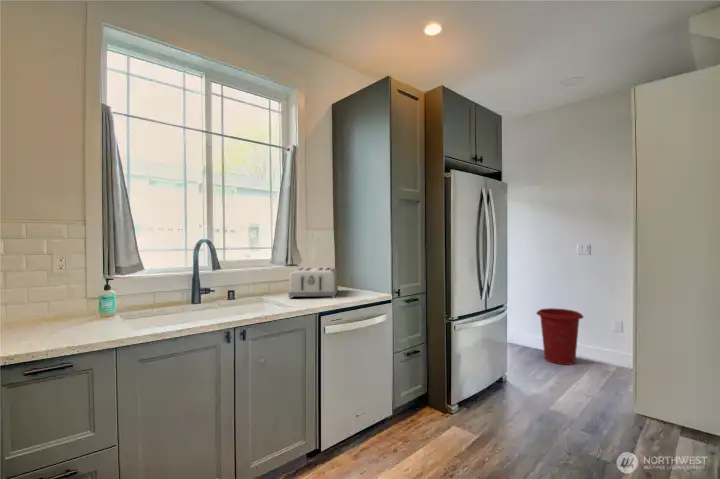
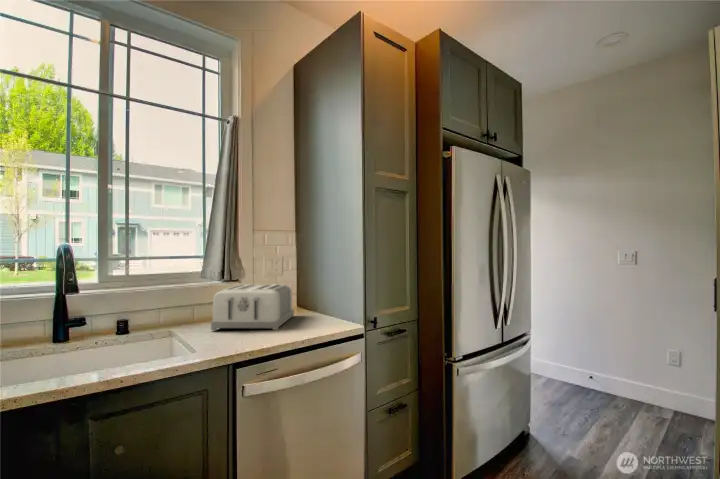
waste bin: present [537,308,583,365] -> none [566,334,630,409]

